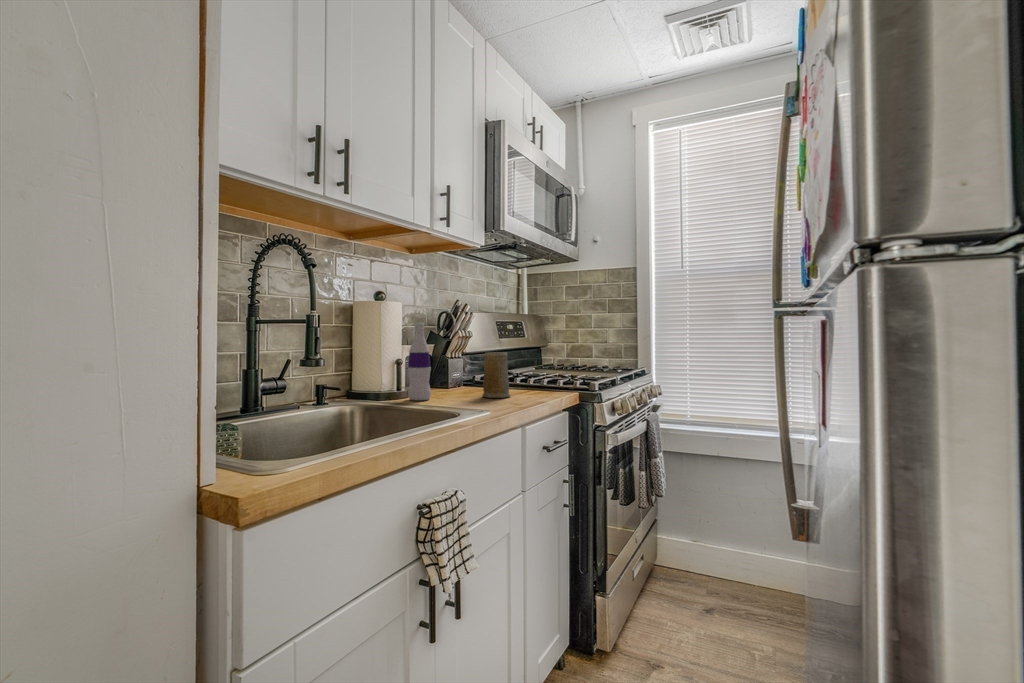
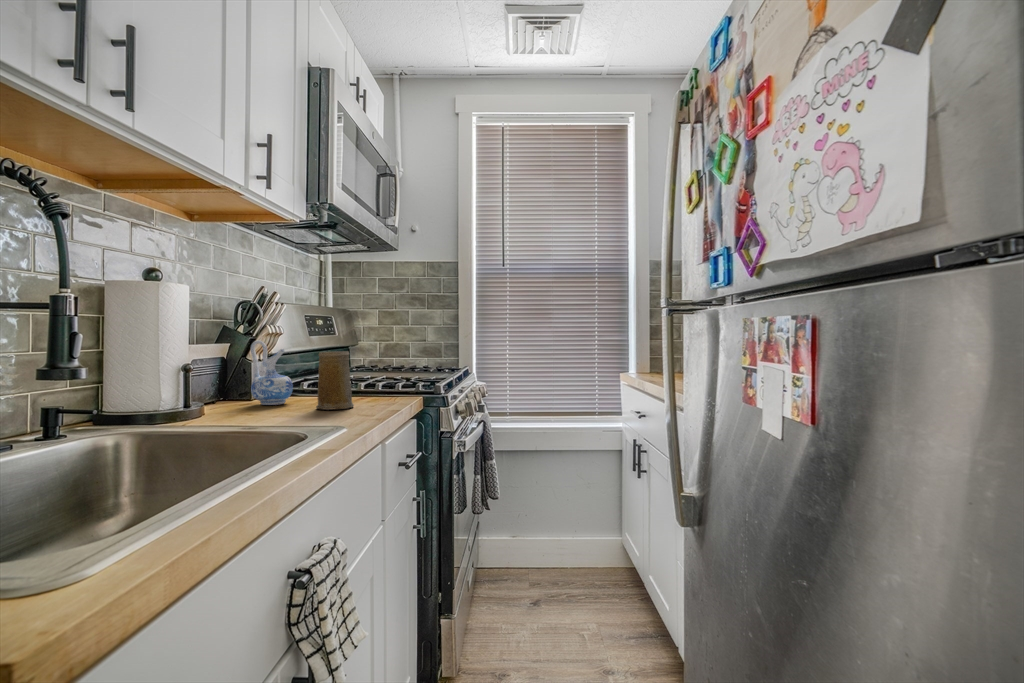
bottle: present [408,323,431,400] -> none [209,313,245,420]
ceramic pitcher: none [442,343,471,392] -> present [251,340,293,405]

